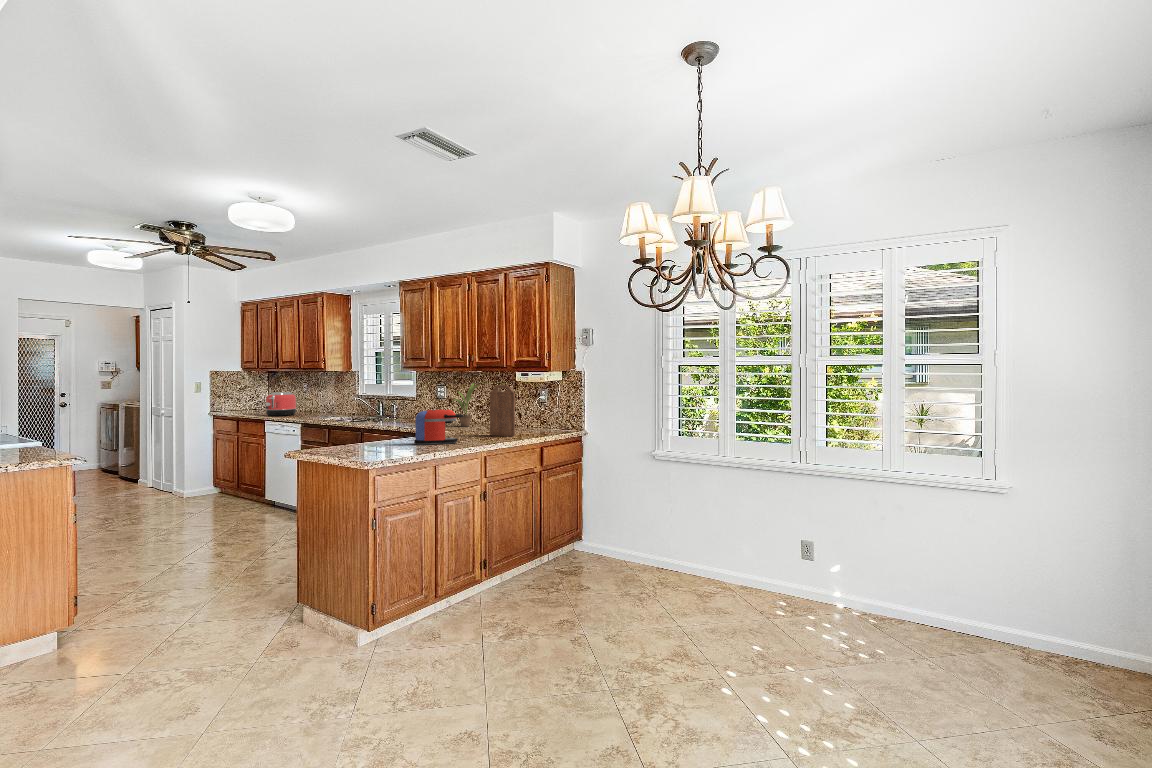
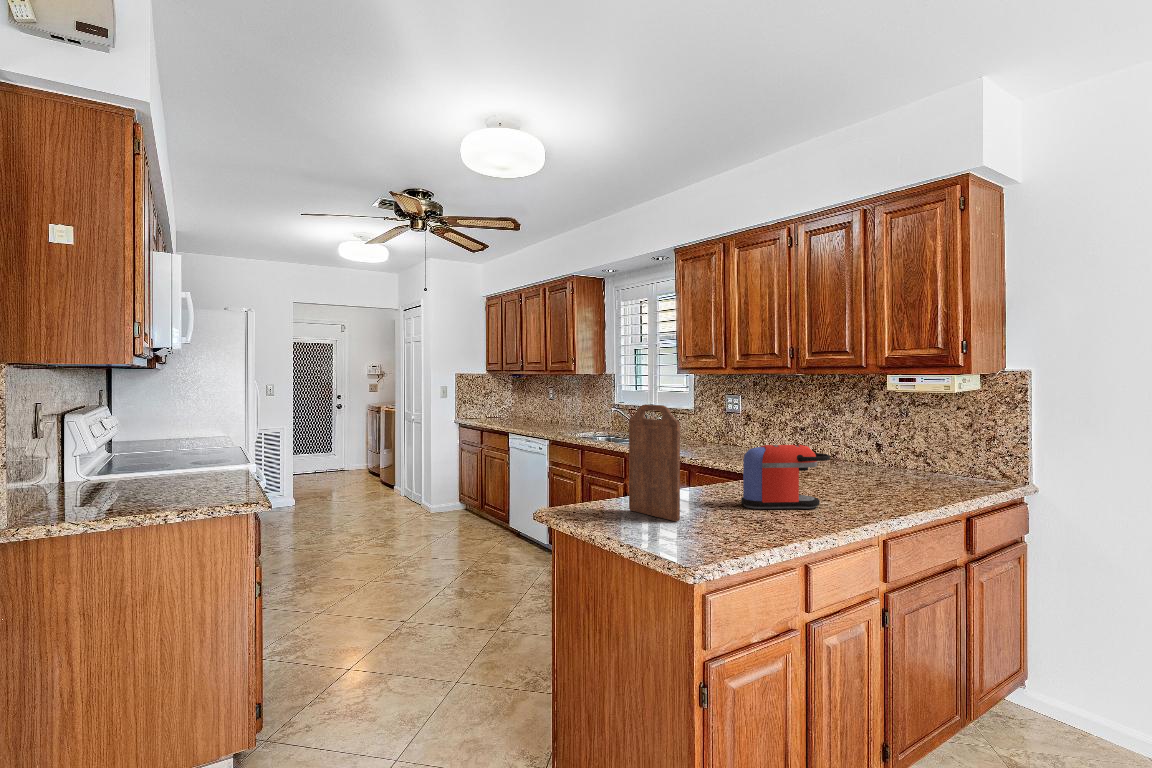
potted plant: present [454,383,479,427] -> none [756,392,806,458]
cutting board: present [490,385,515,436] -> present [629,405,680,521]
toaster: present [266,392,297,416] -> none [510,399,543,428]

